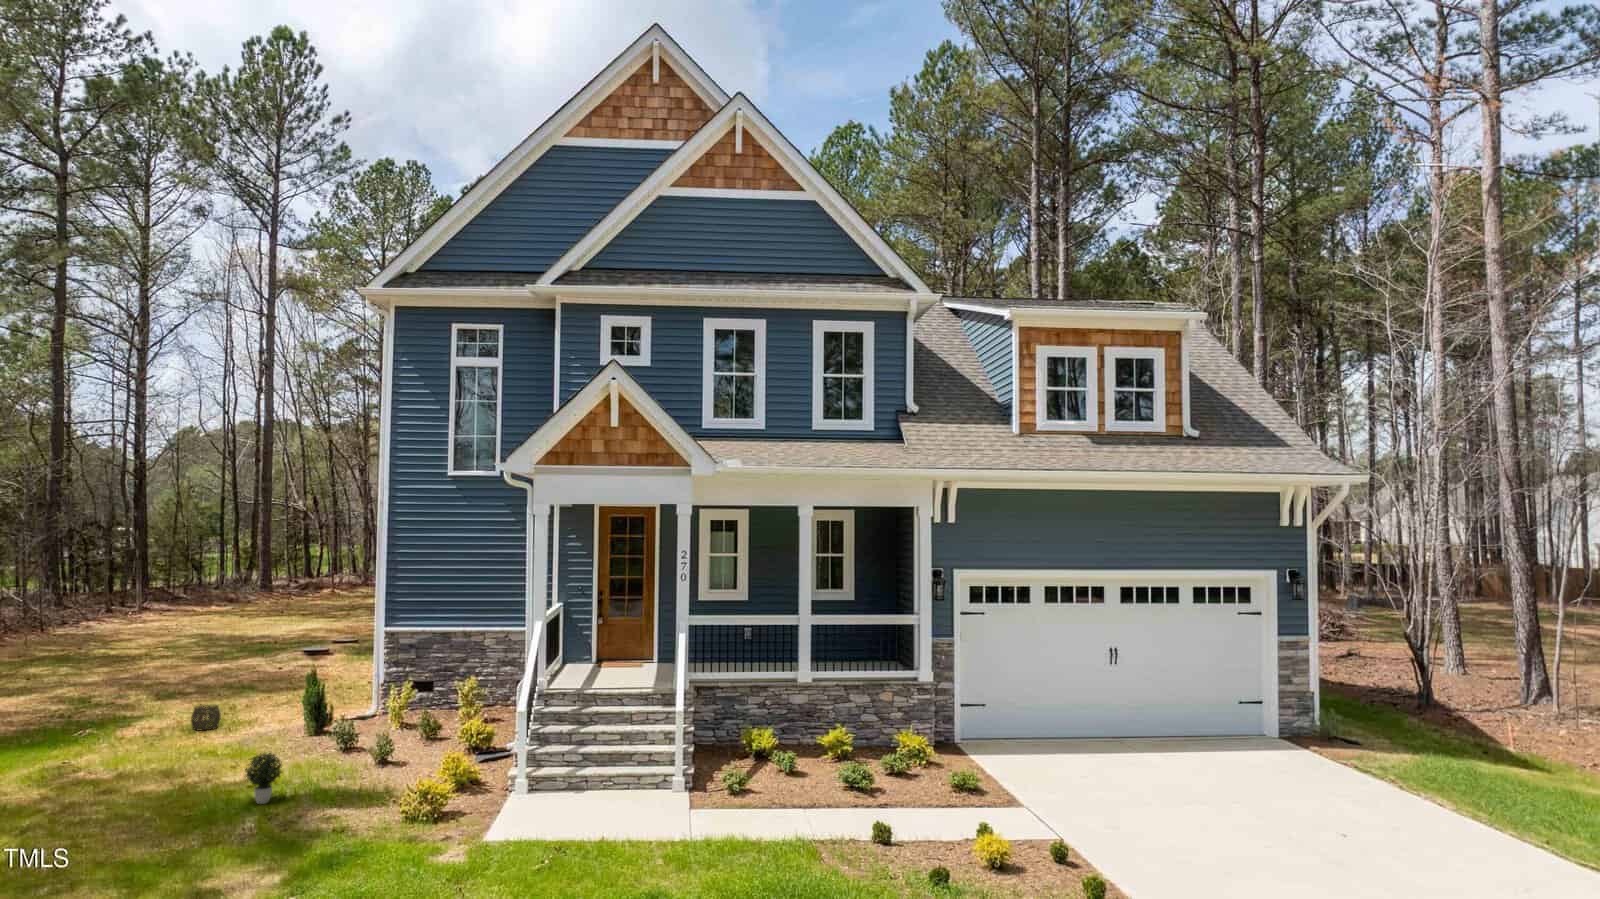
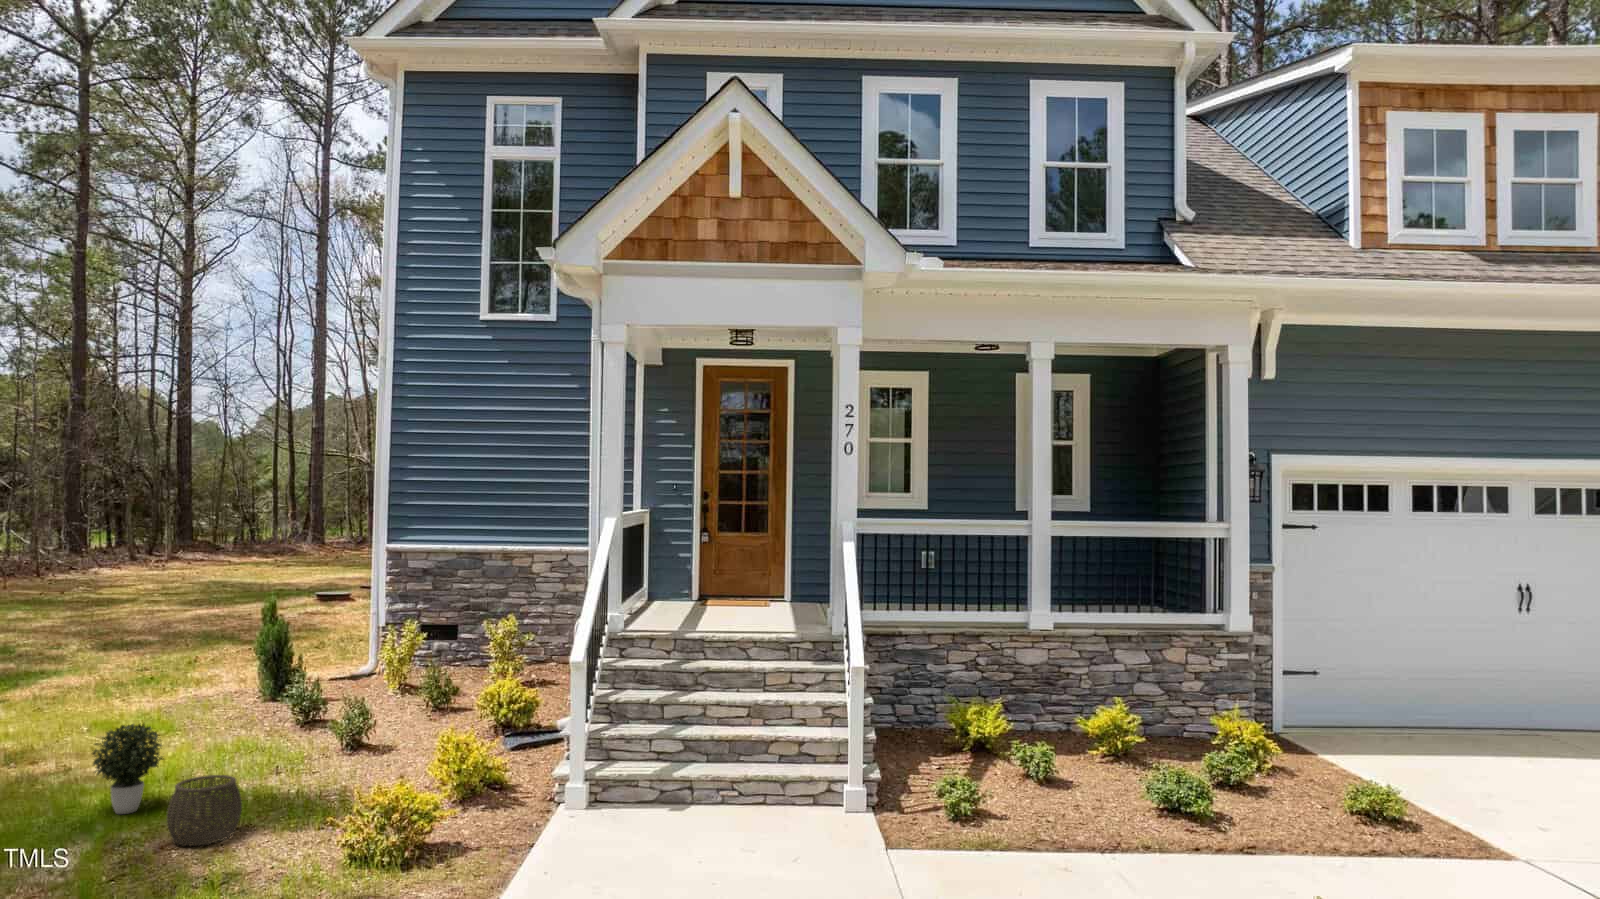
woven basket: present [191,705,221,731] -> present [166,775,242,846]

